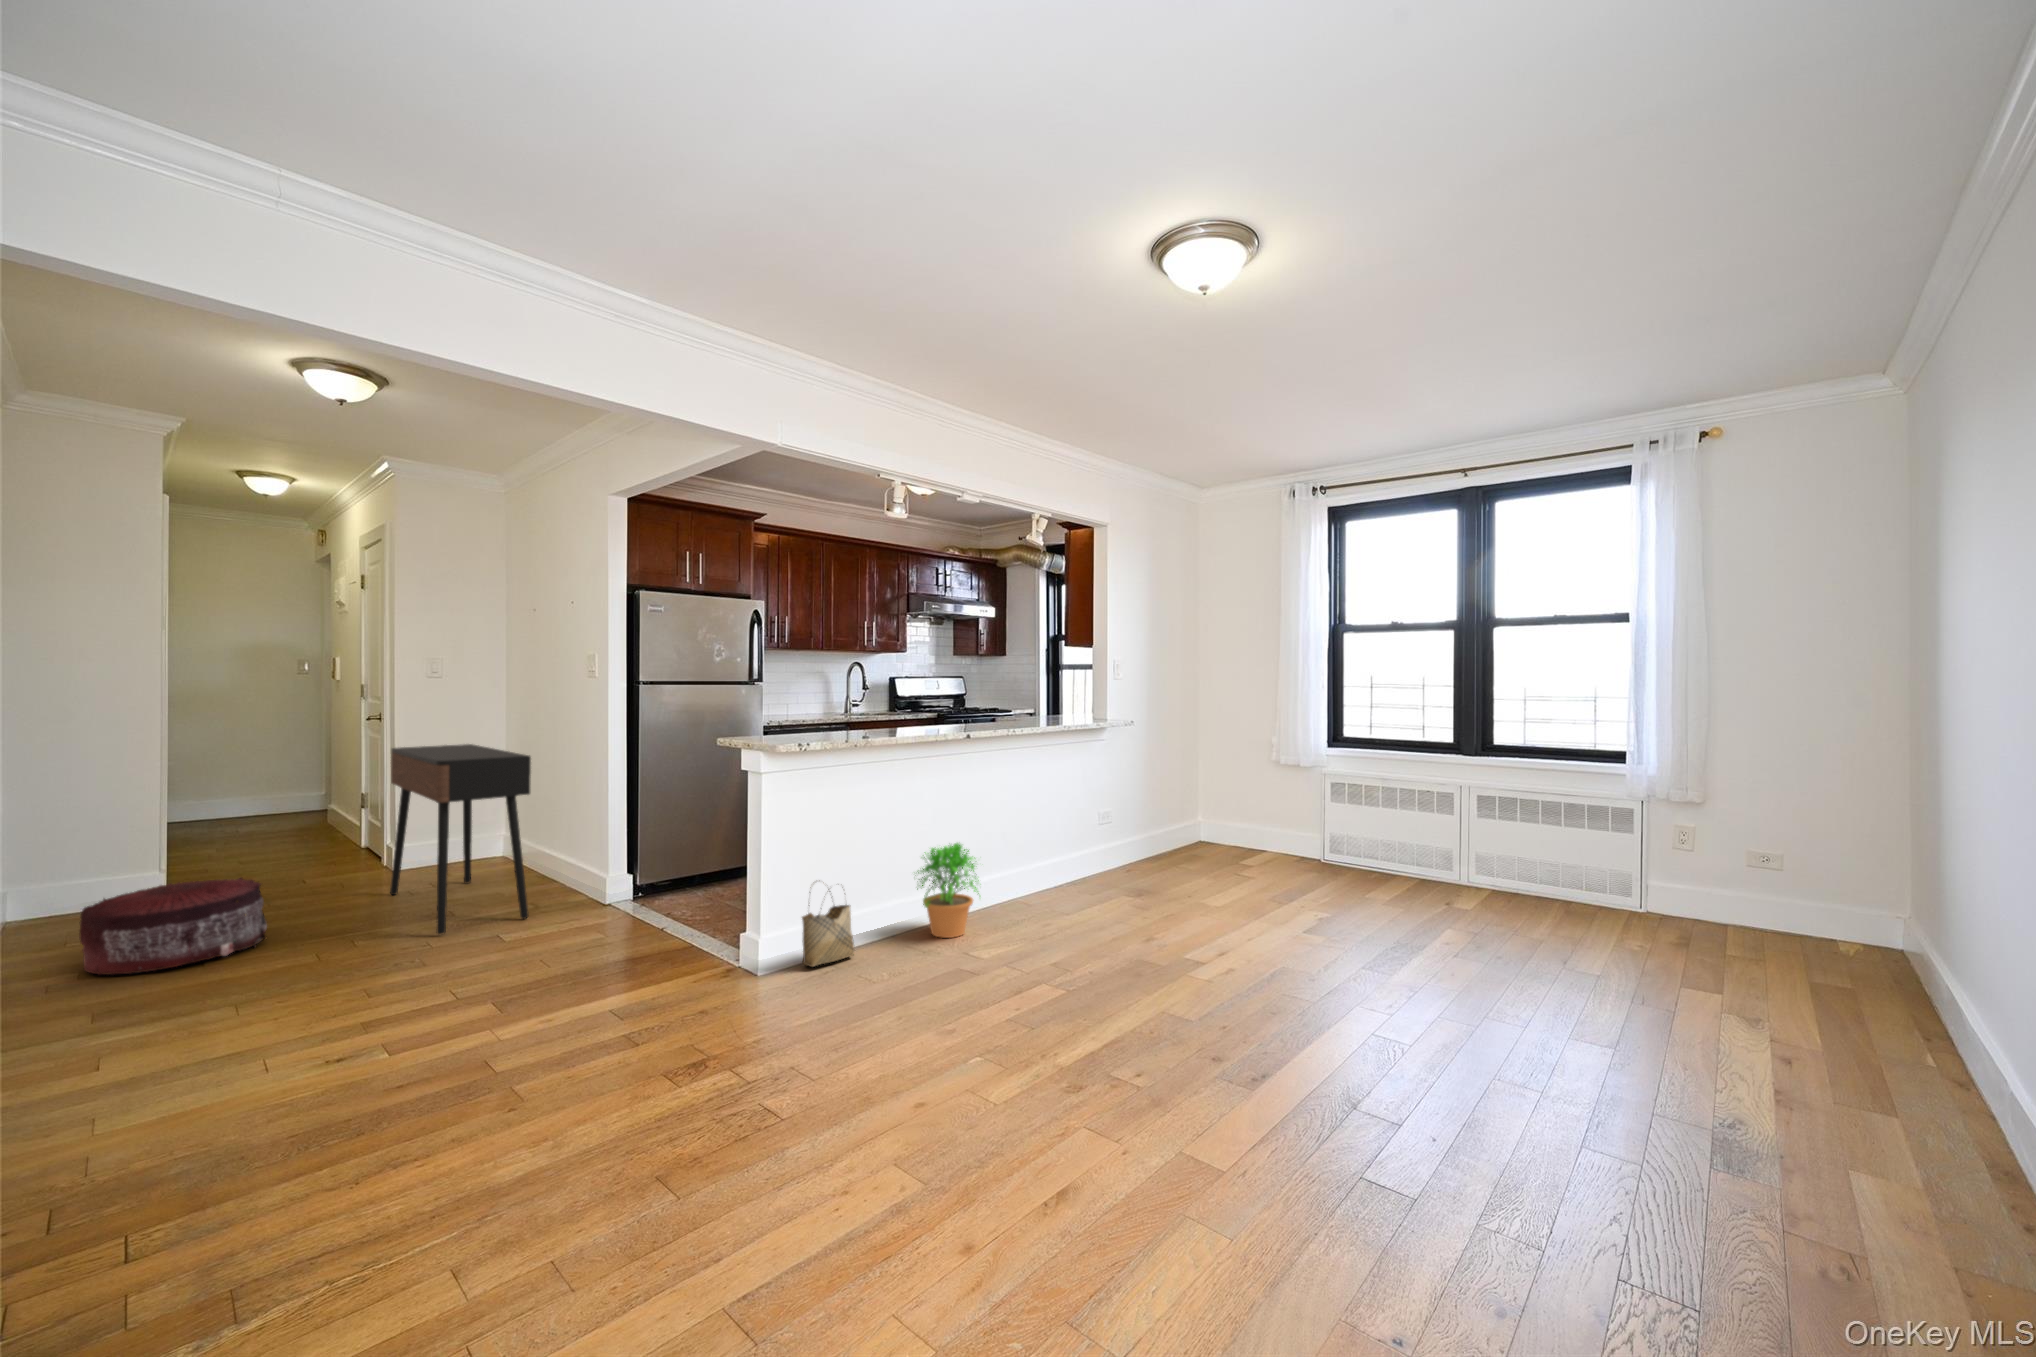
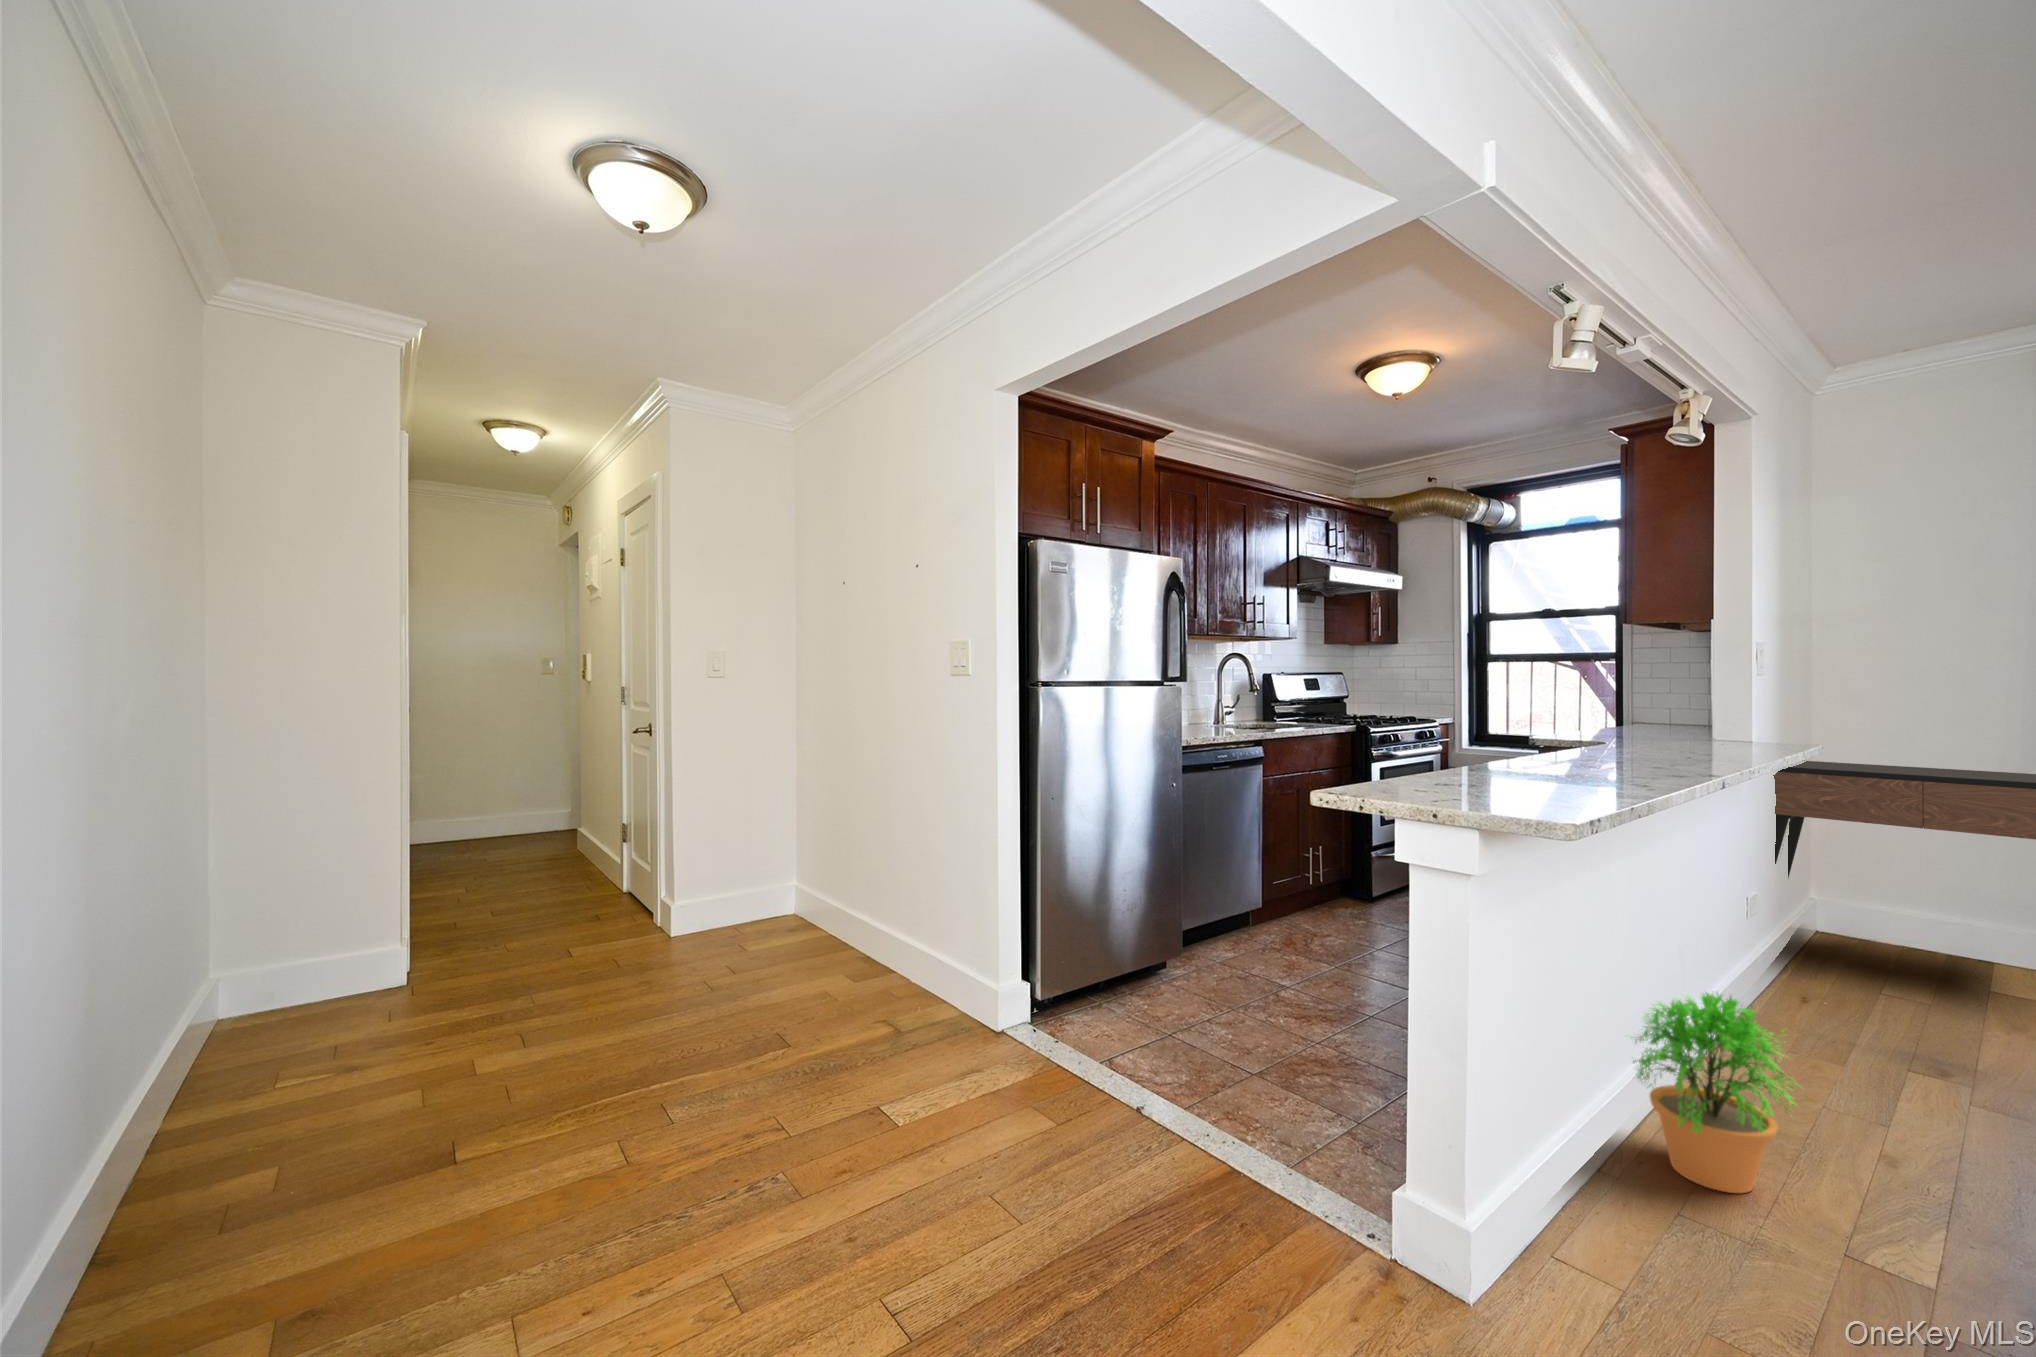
console table: present [390,744,531,935] -> present [1773,761,2036,878]
pouf: present [79,878,267,975] -> none [288,982,541,1165]
woven basket: present [802,887,854,967] -> none [1520,1083,1613,1289]

